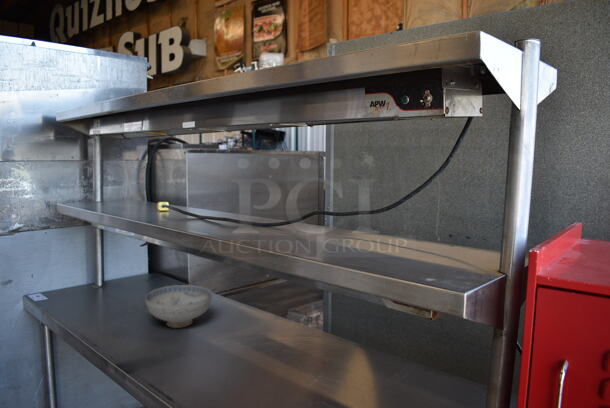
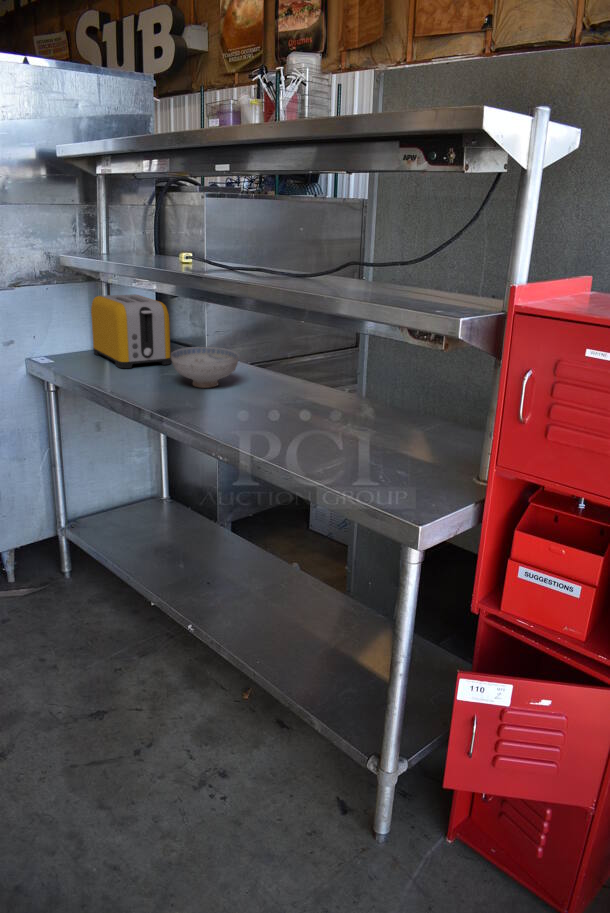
toaster: none [84,235,153,306] -> present [91,294,171,368]

